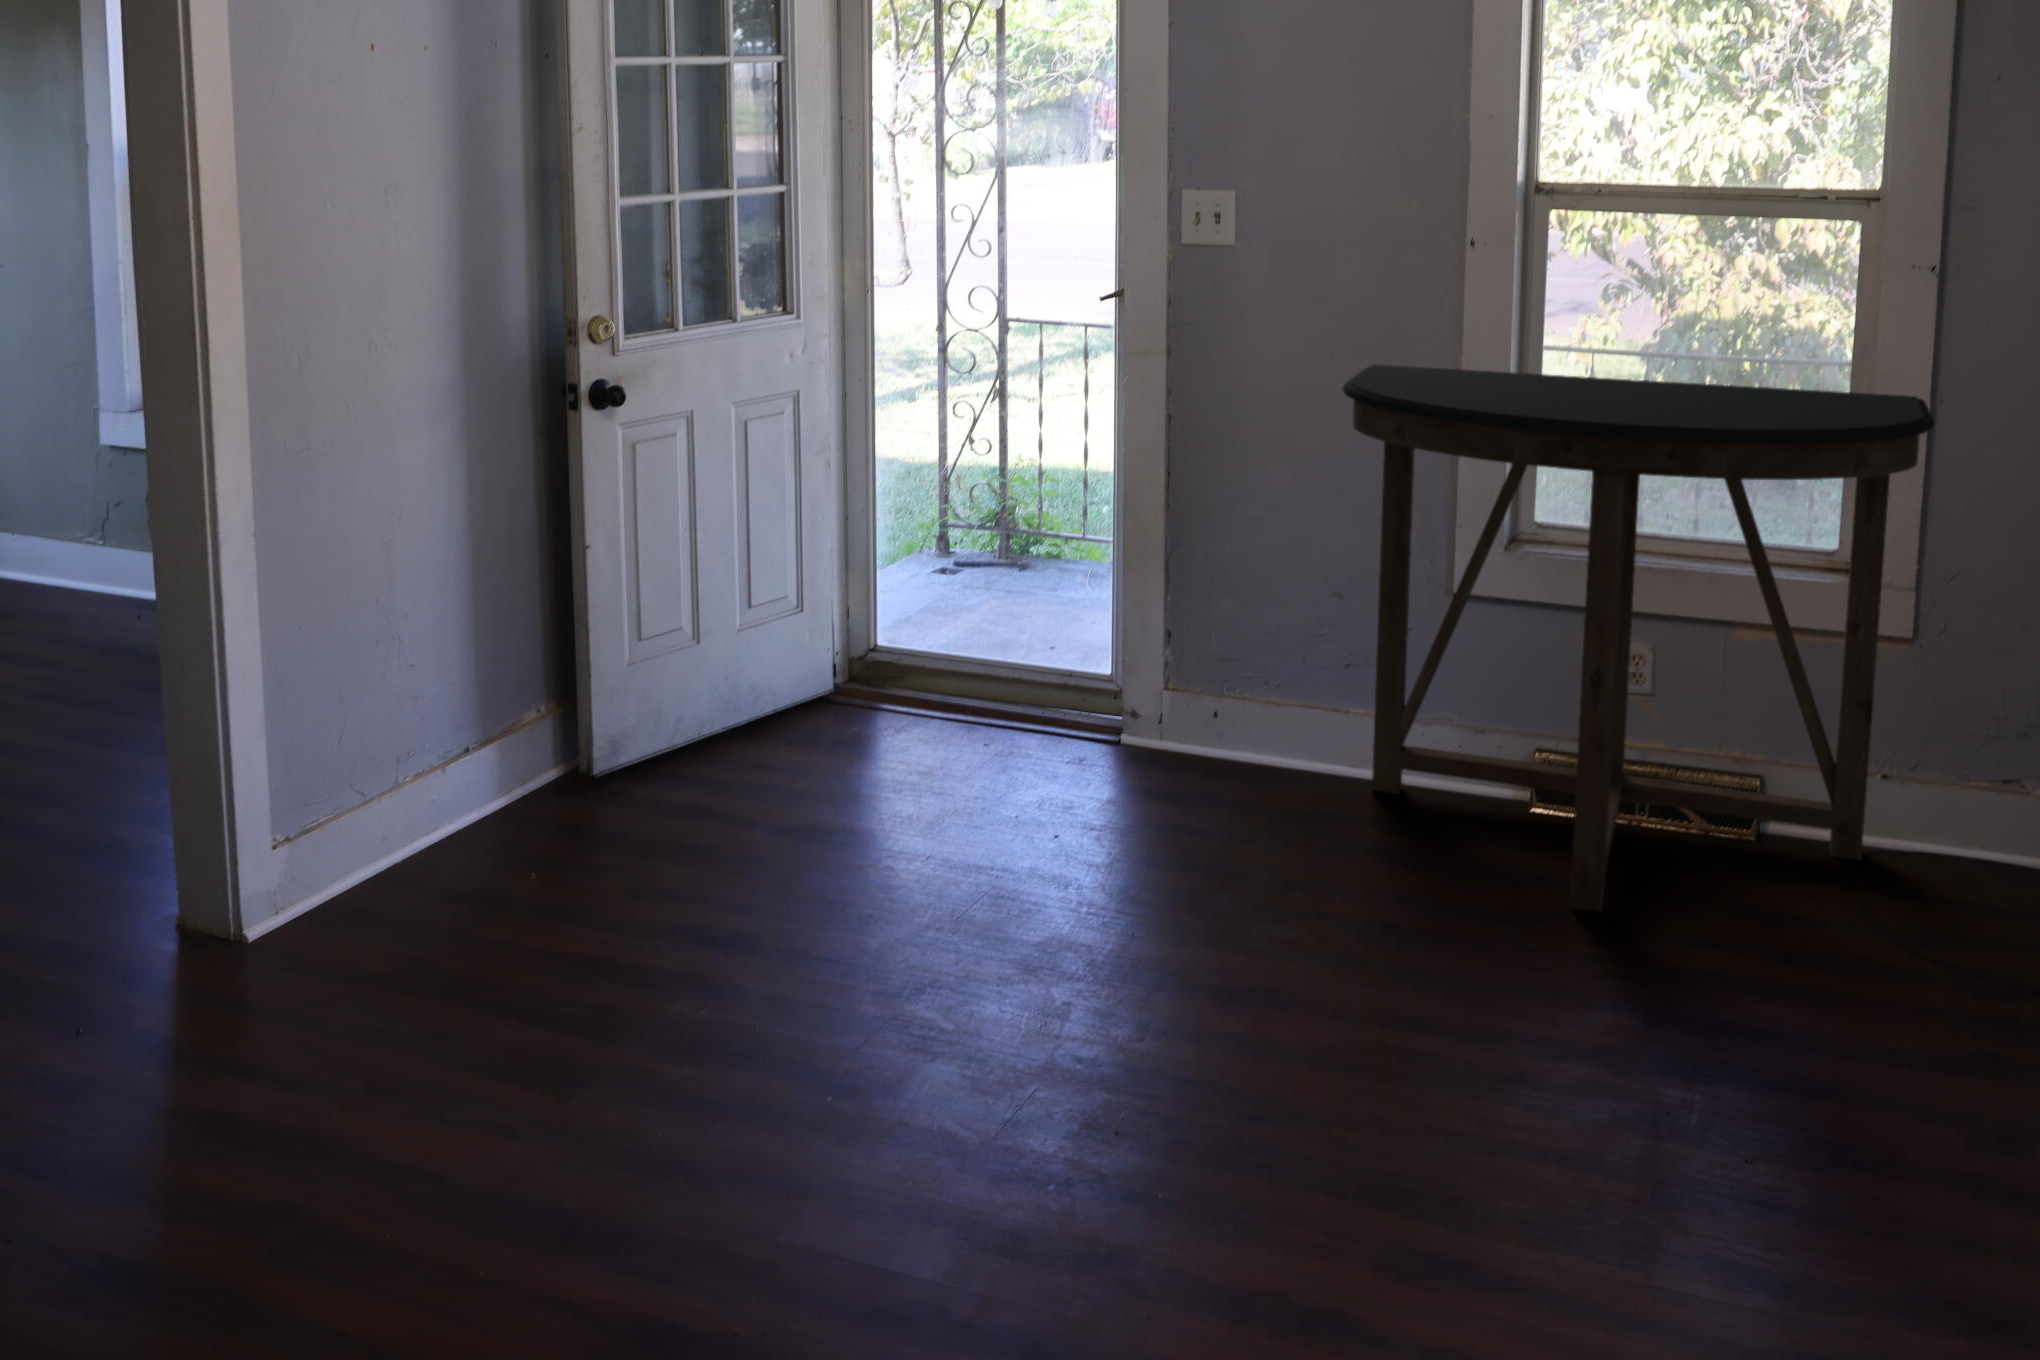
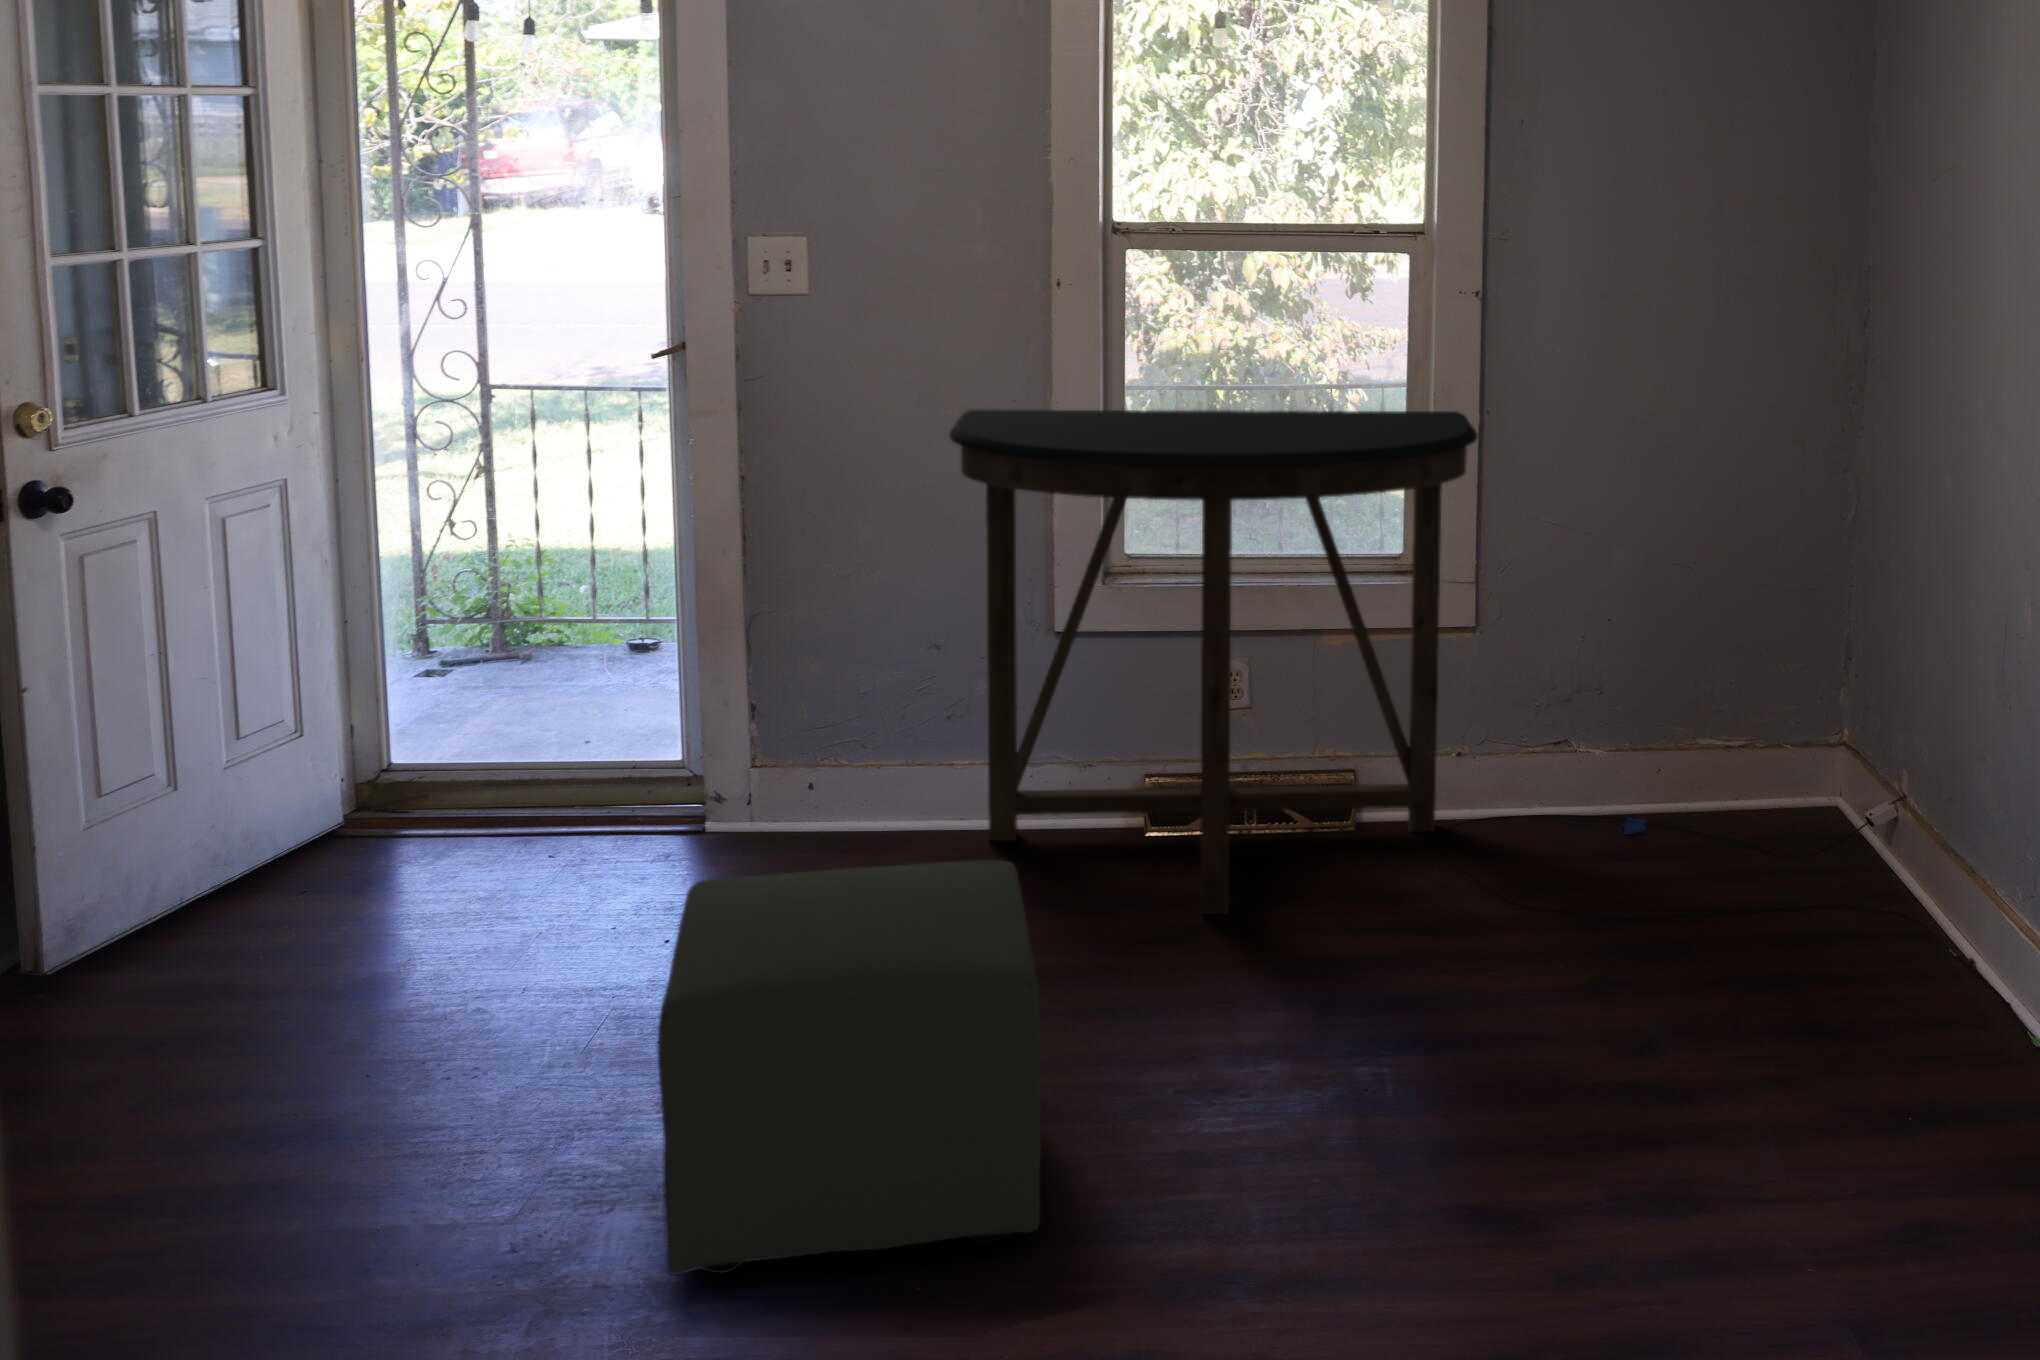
ottoman: none [941,796,1336,1234] -> present [657,860,1041,1275]

